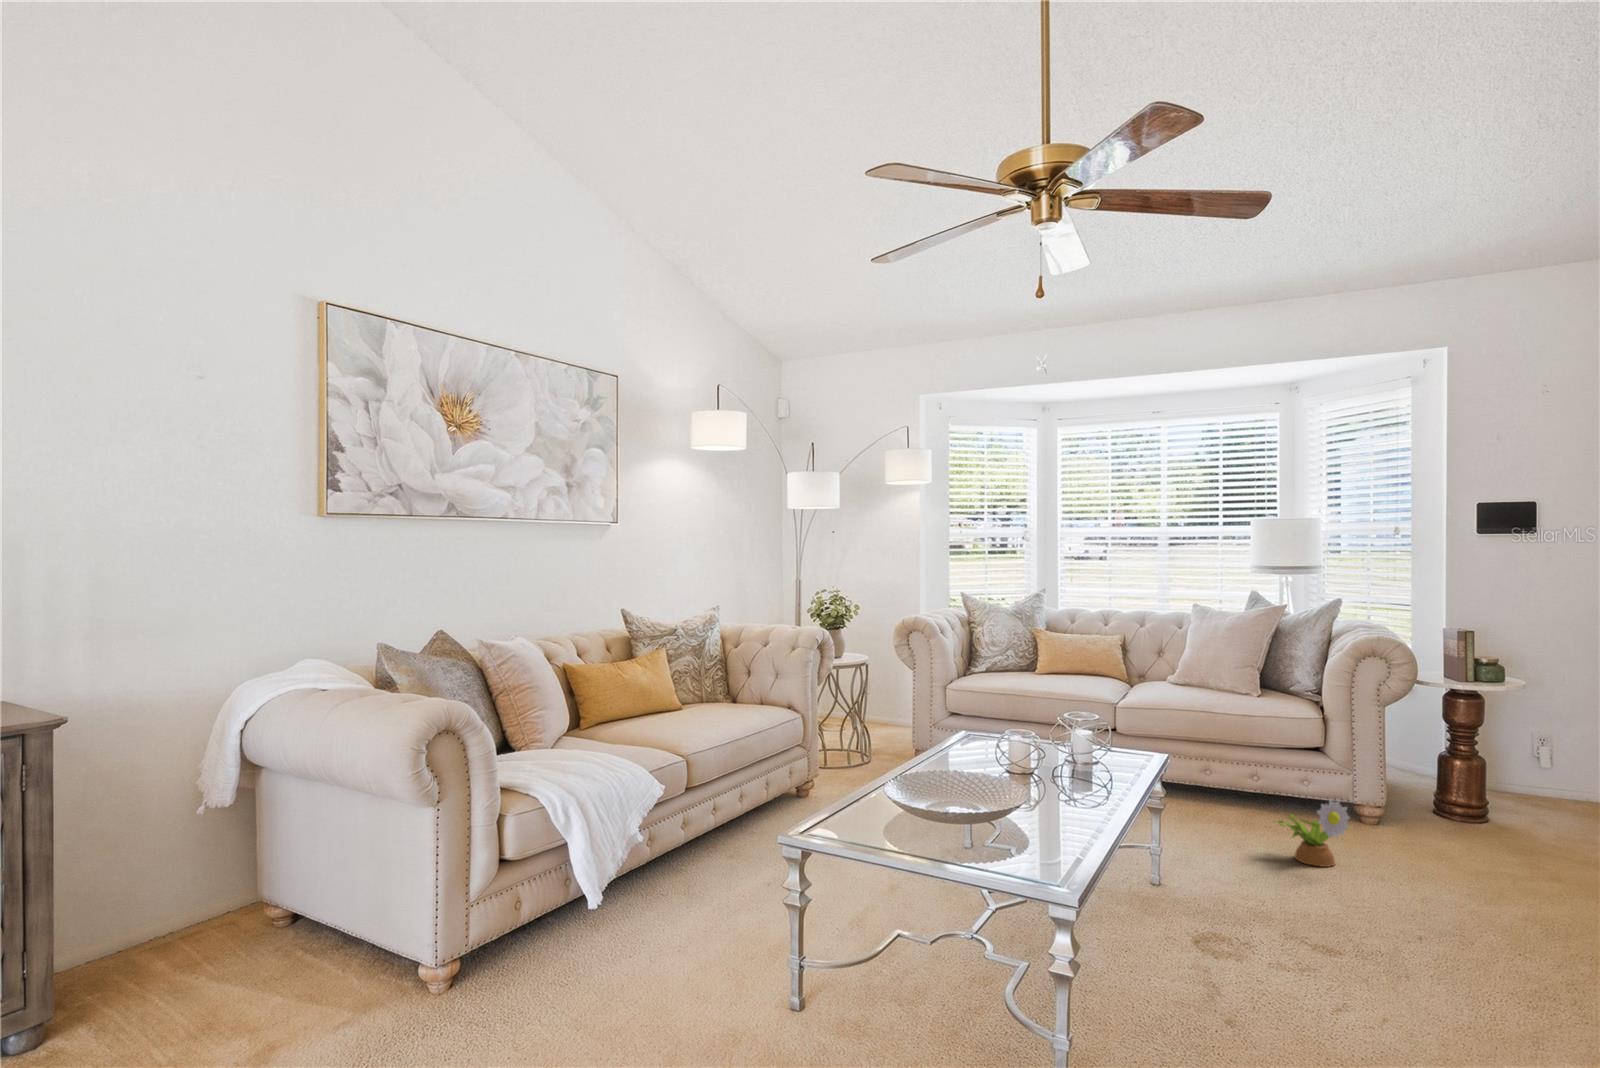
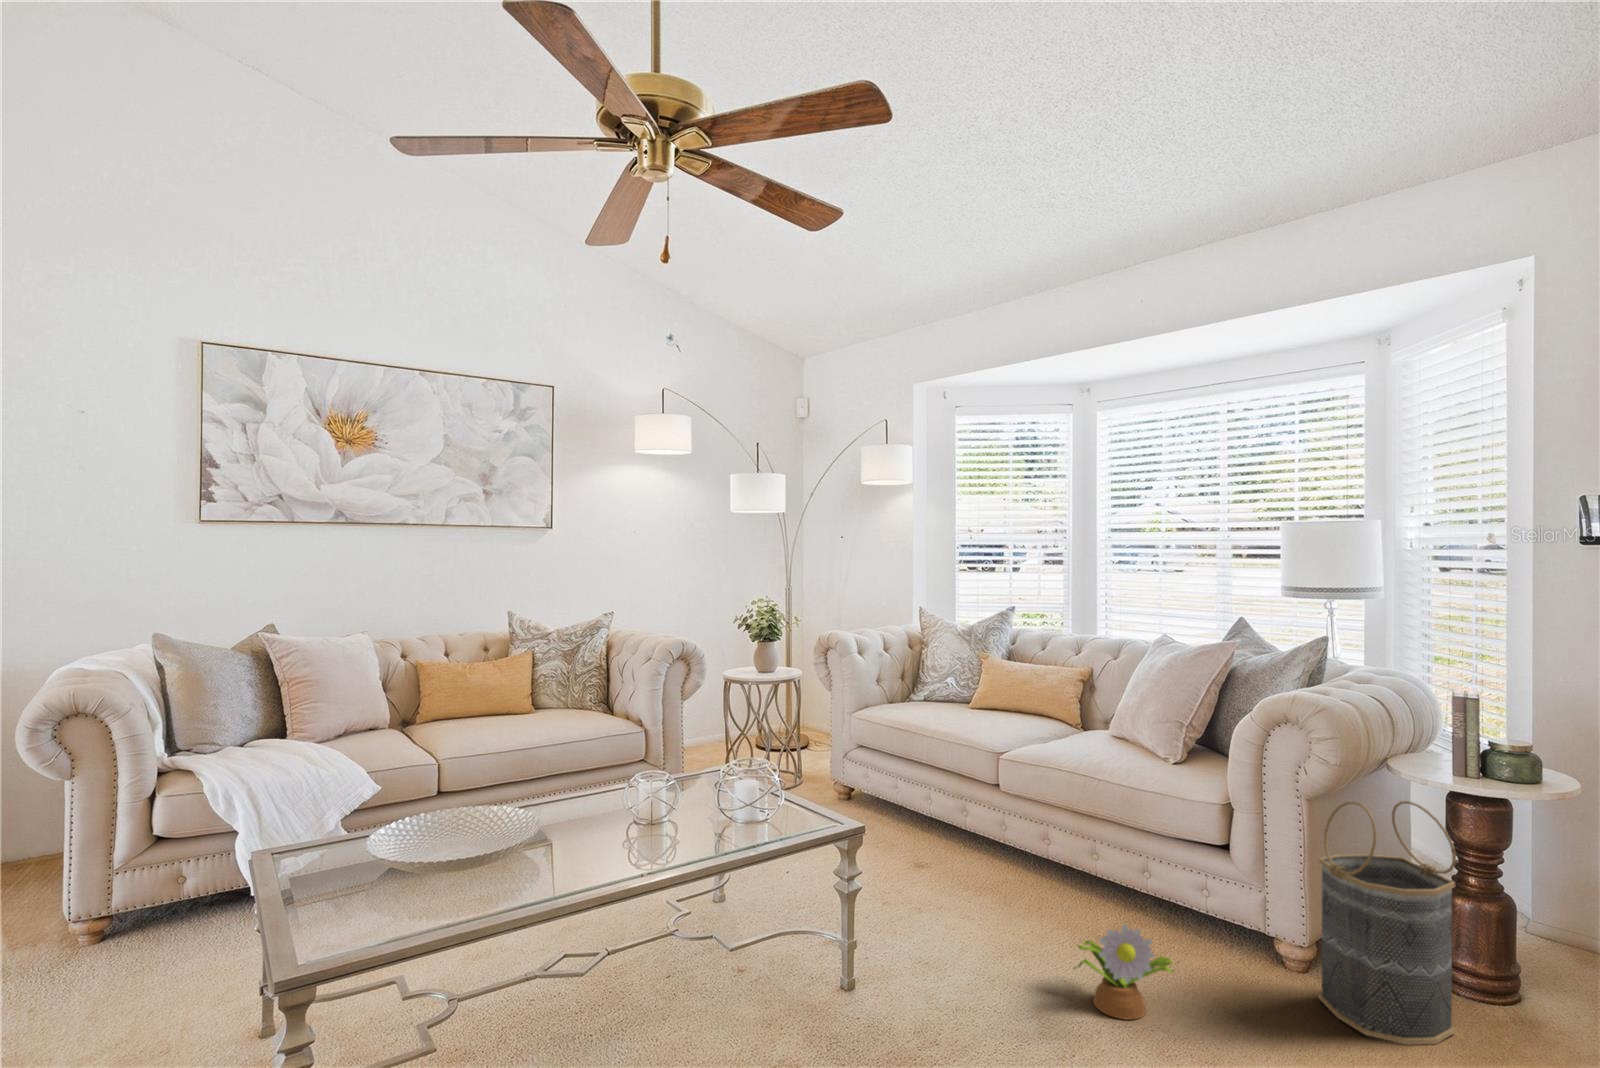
basket: none [1405,699,1489,852] -> present [1319,801,1456,1045]

